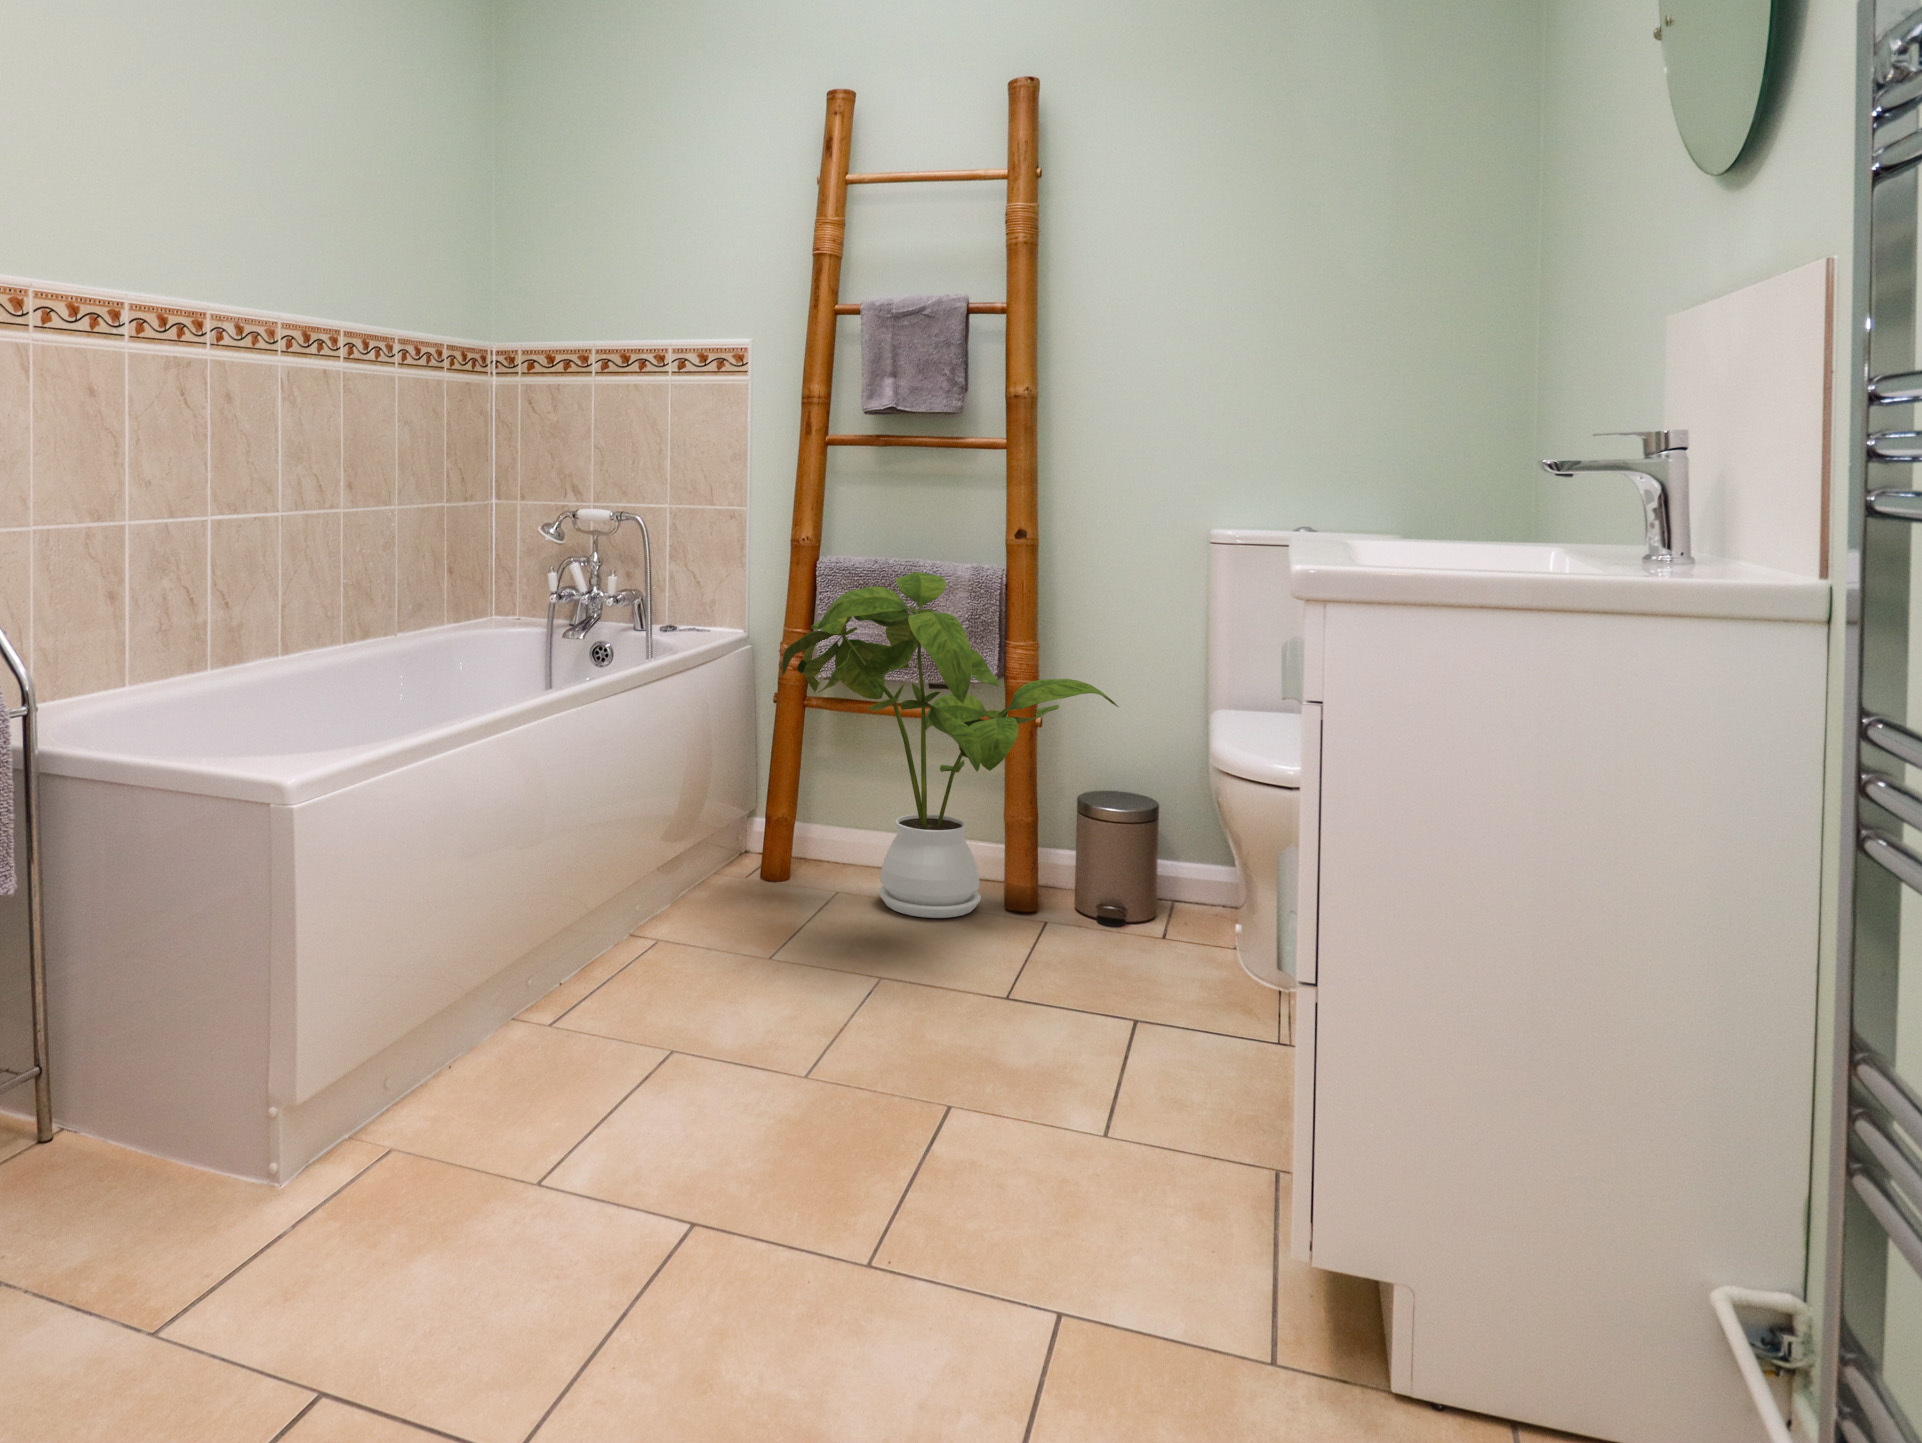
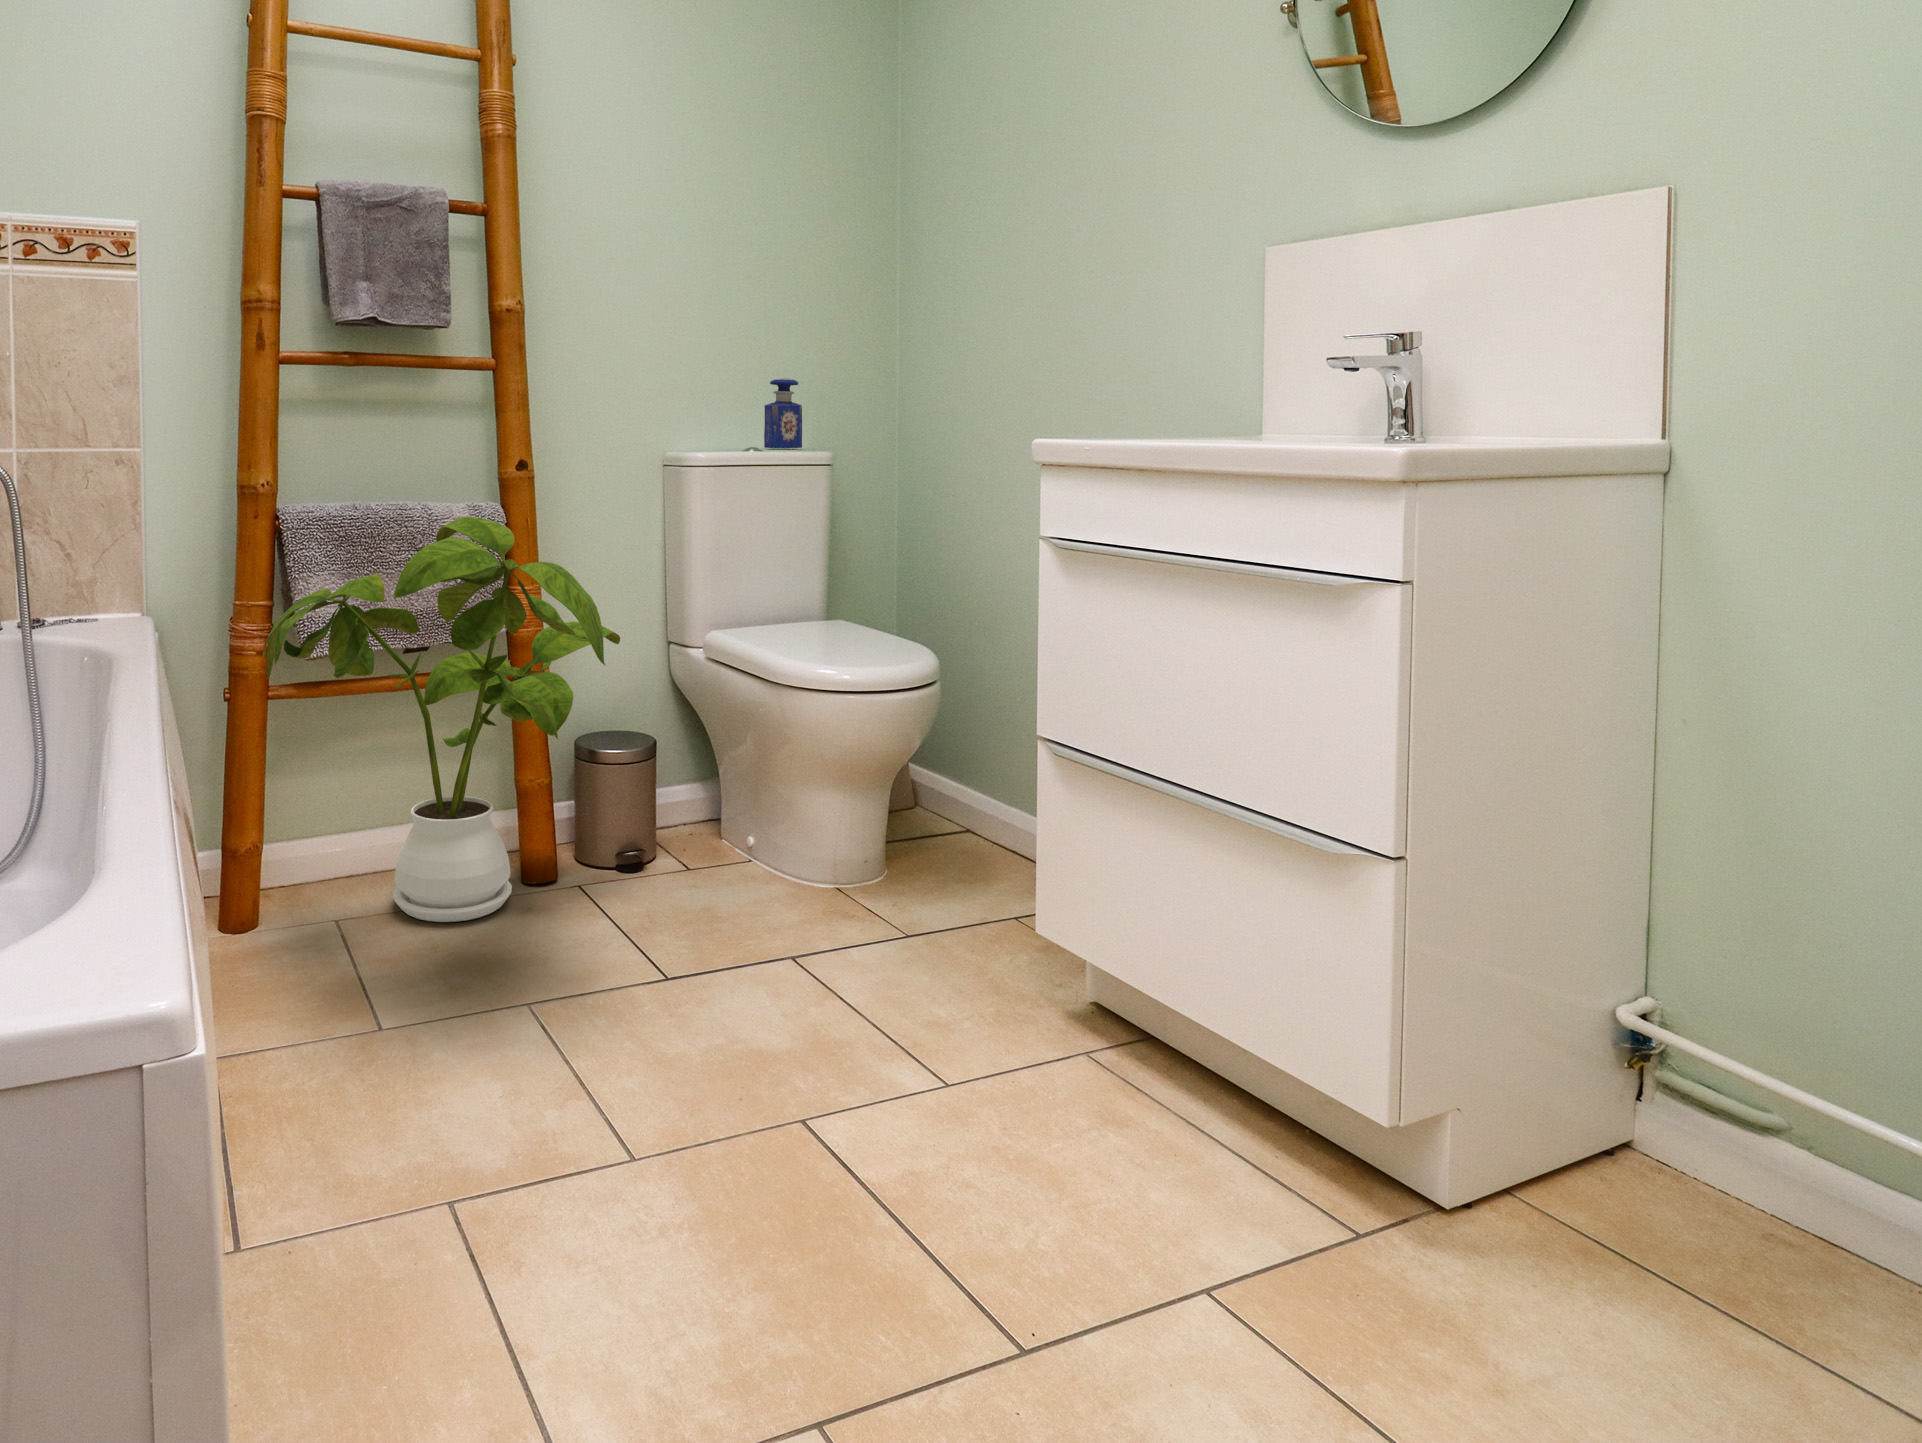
perfume bottle: none [1342,451,1384,527] -> present [764,378,802,448]

